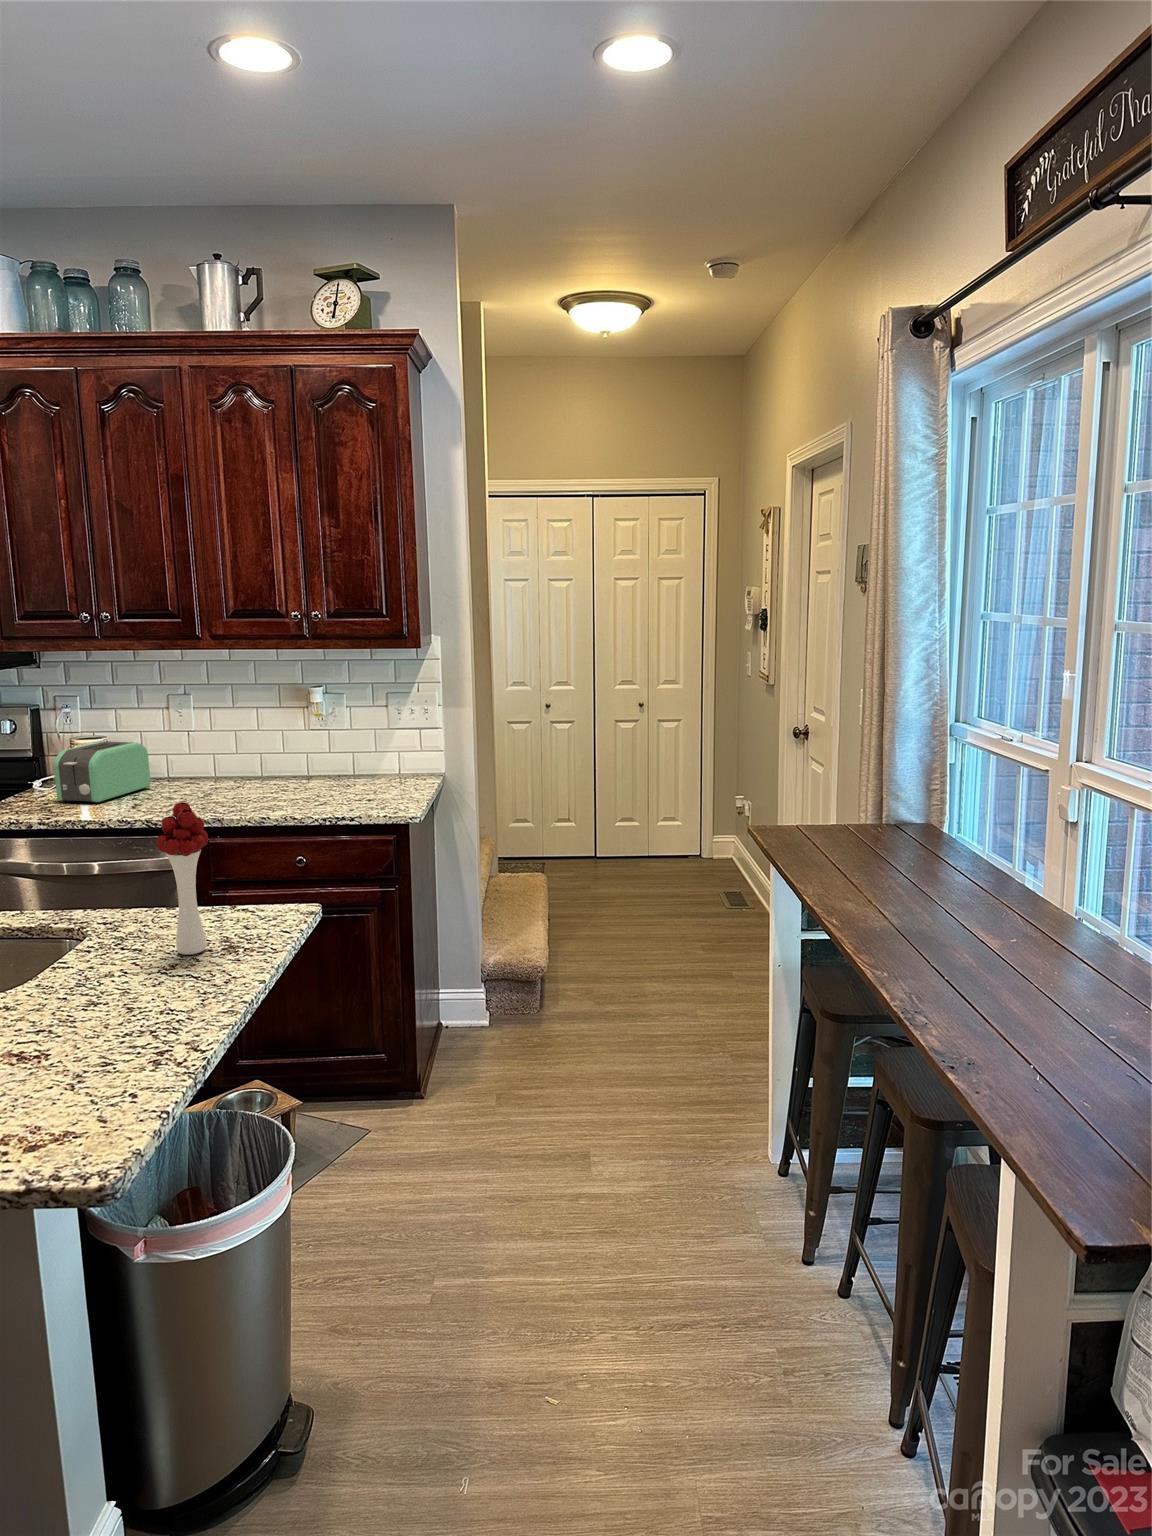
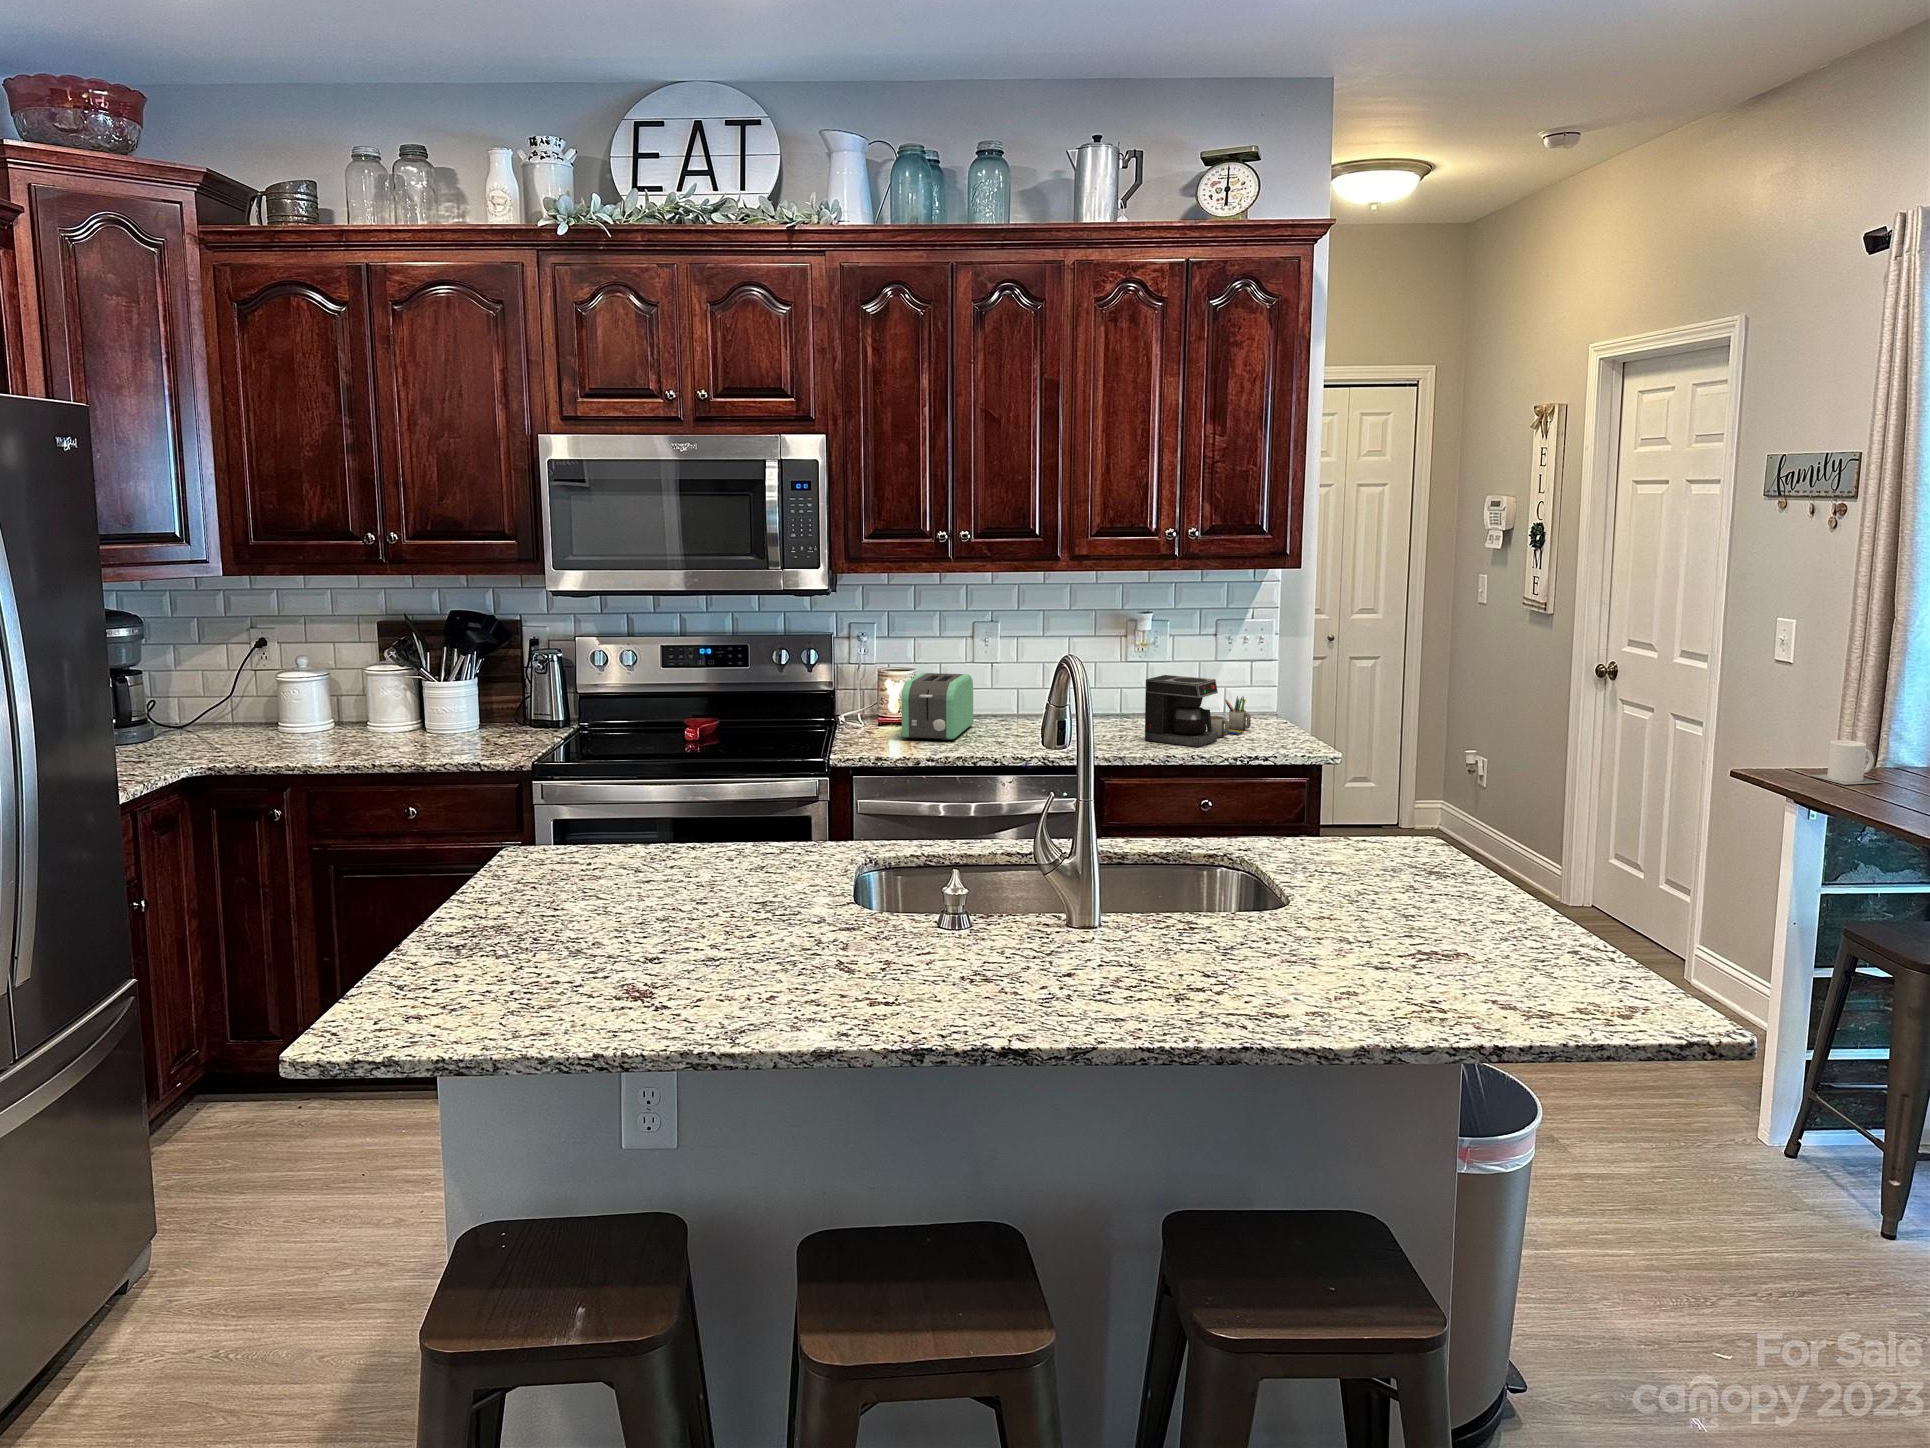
coffee maker: none [264,743,382,809] -> present [1145,675,1251,747]
flower bouquet: present [156,802,208,955] -> none [1374,723,1425,878]
mug: none [780,804,833,846] -> present [1810,740,1881,785]

